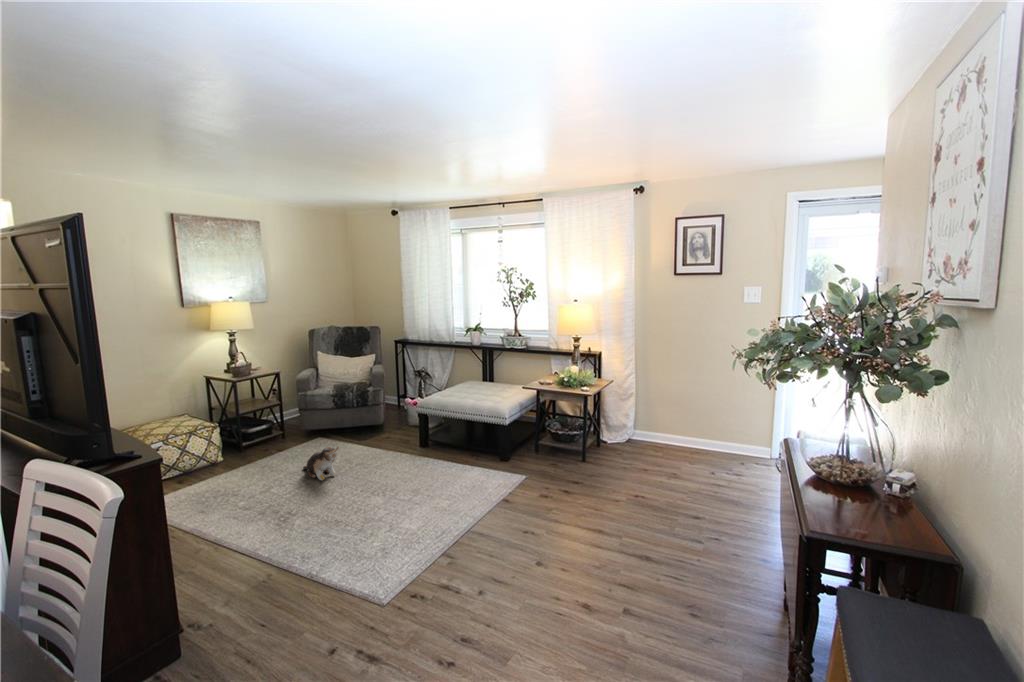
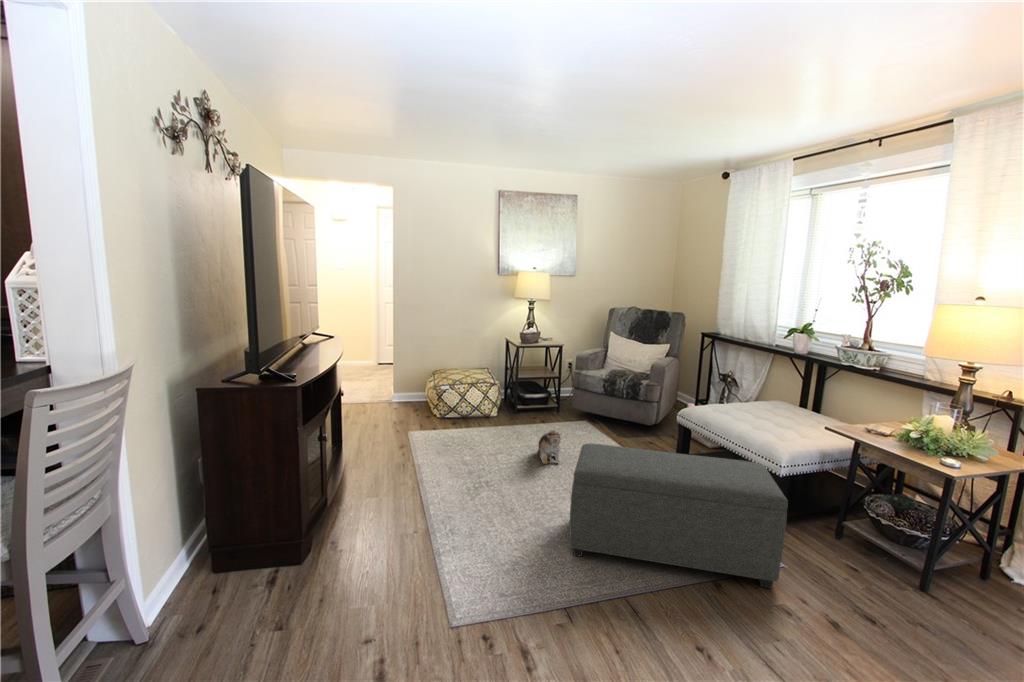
ottoman: none [389,420,536,528] -> present [569,444,788,588]

